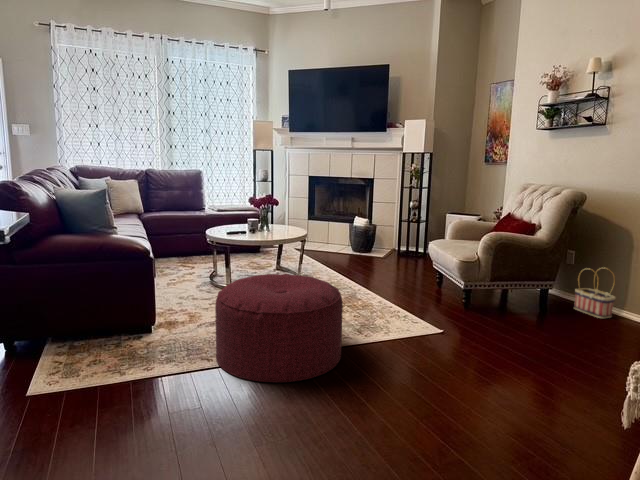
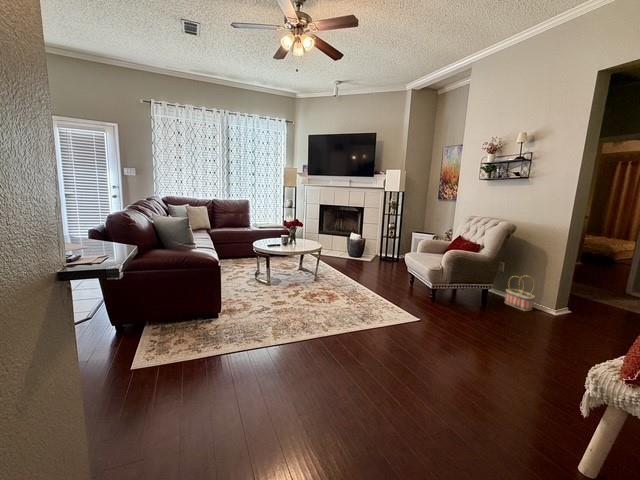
ottoman: present [215,274,343,382] -> none [264,279,354,362]

